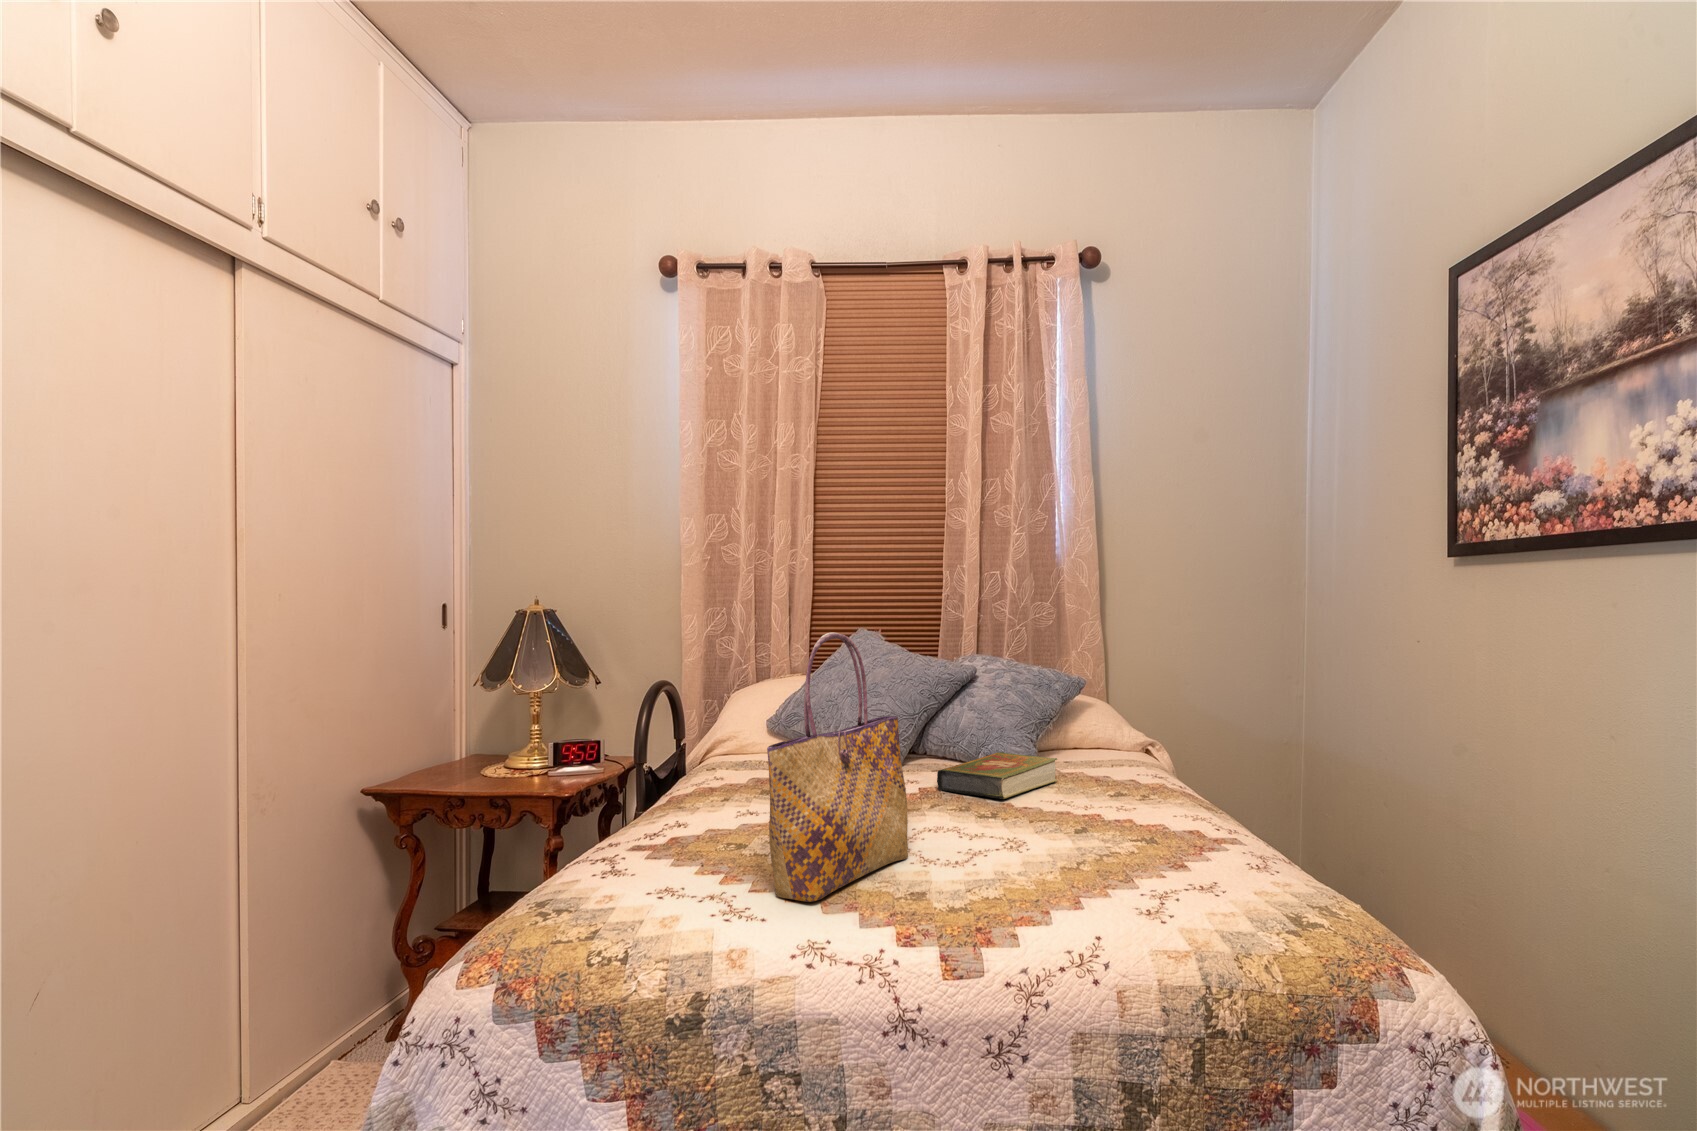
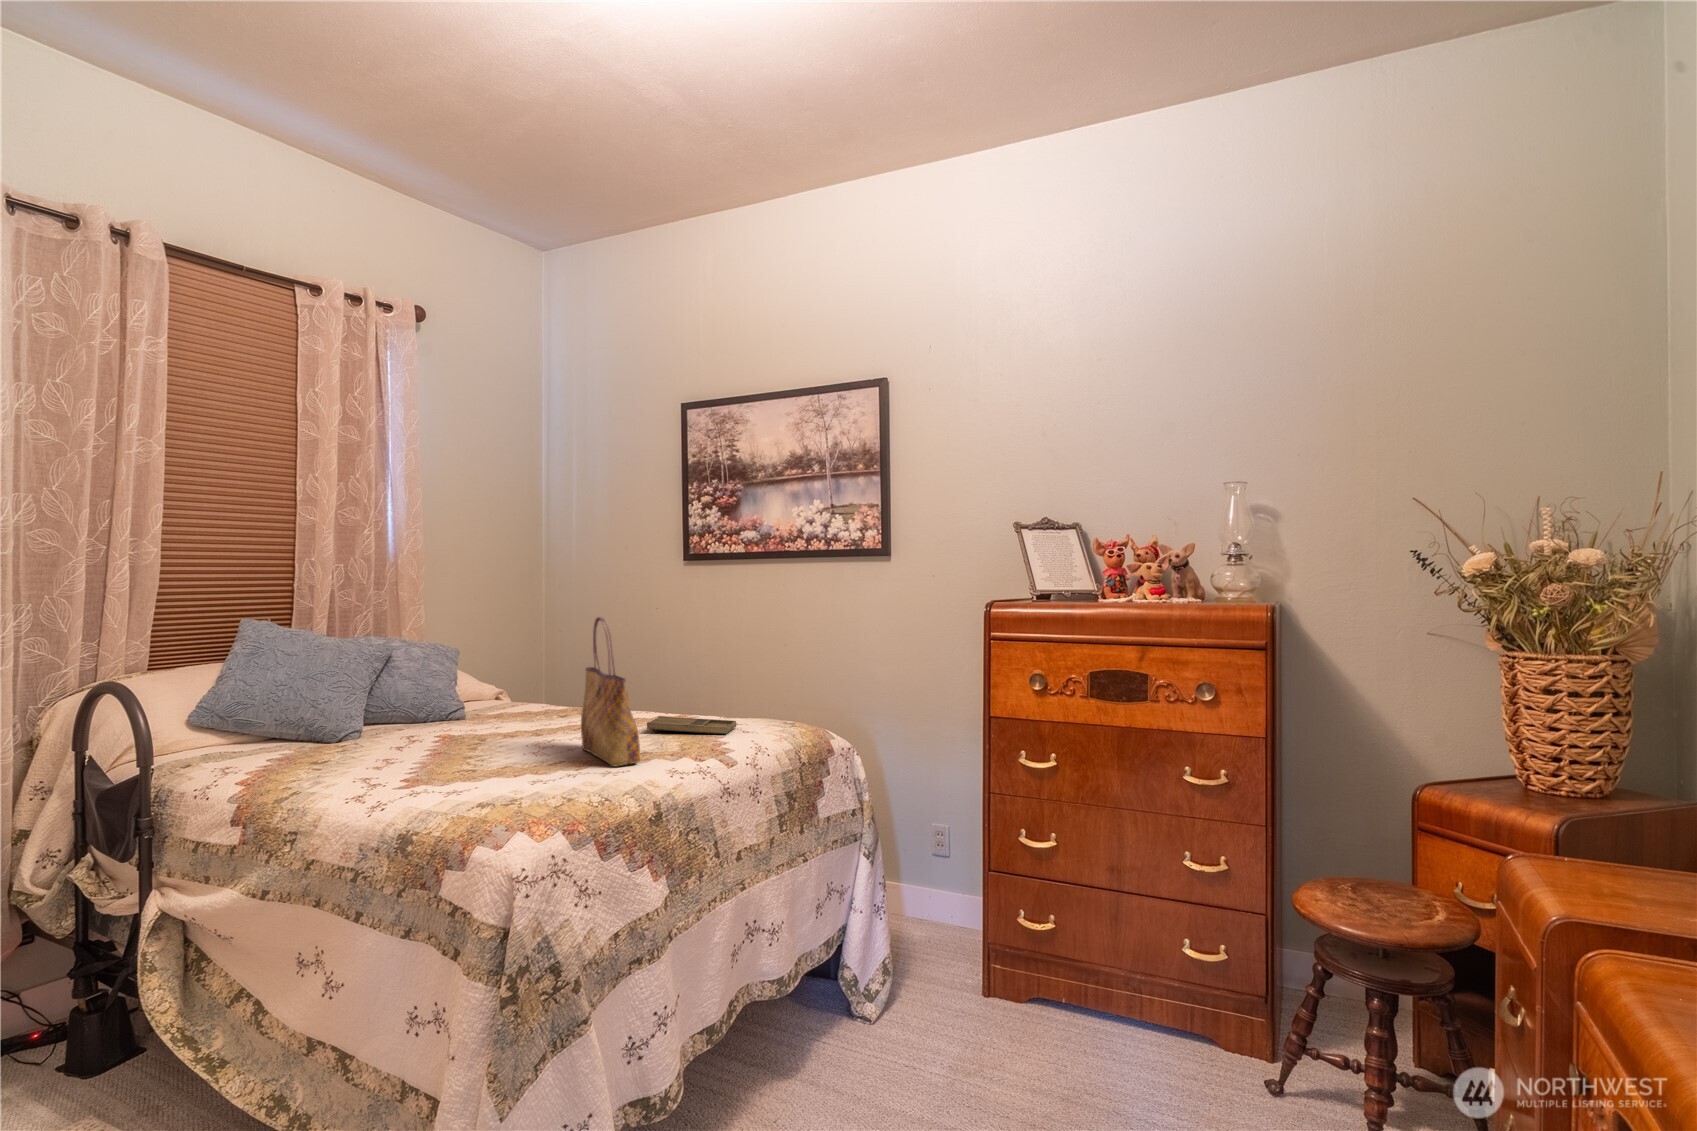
book: present [937,752,1057,799] -> none [502,699,563,729]
tray: none [1029,827,1177,900] -> present [647,716,736,734]

